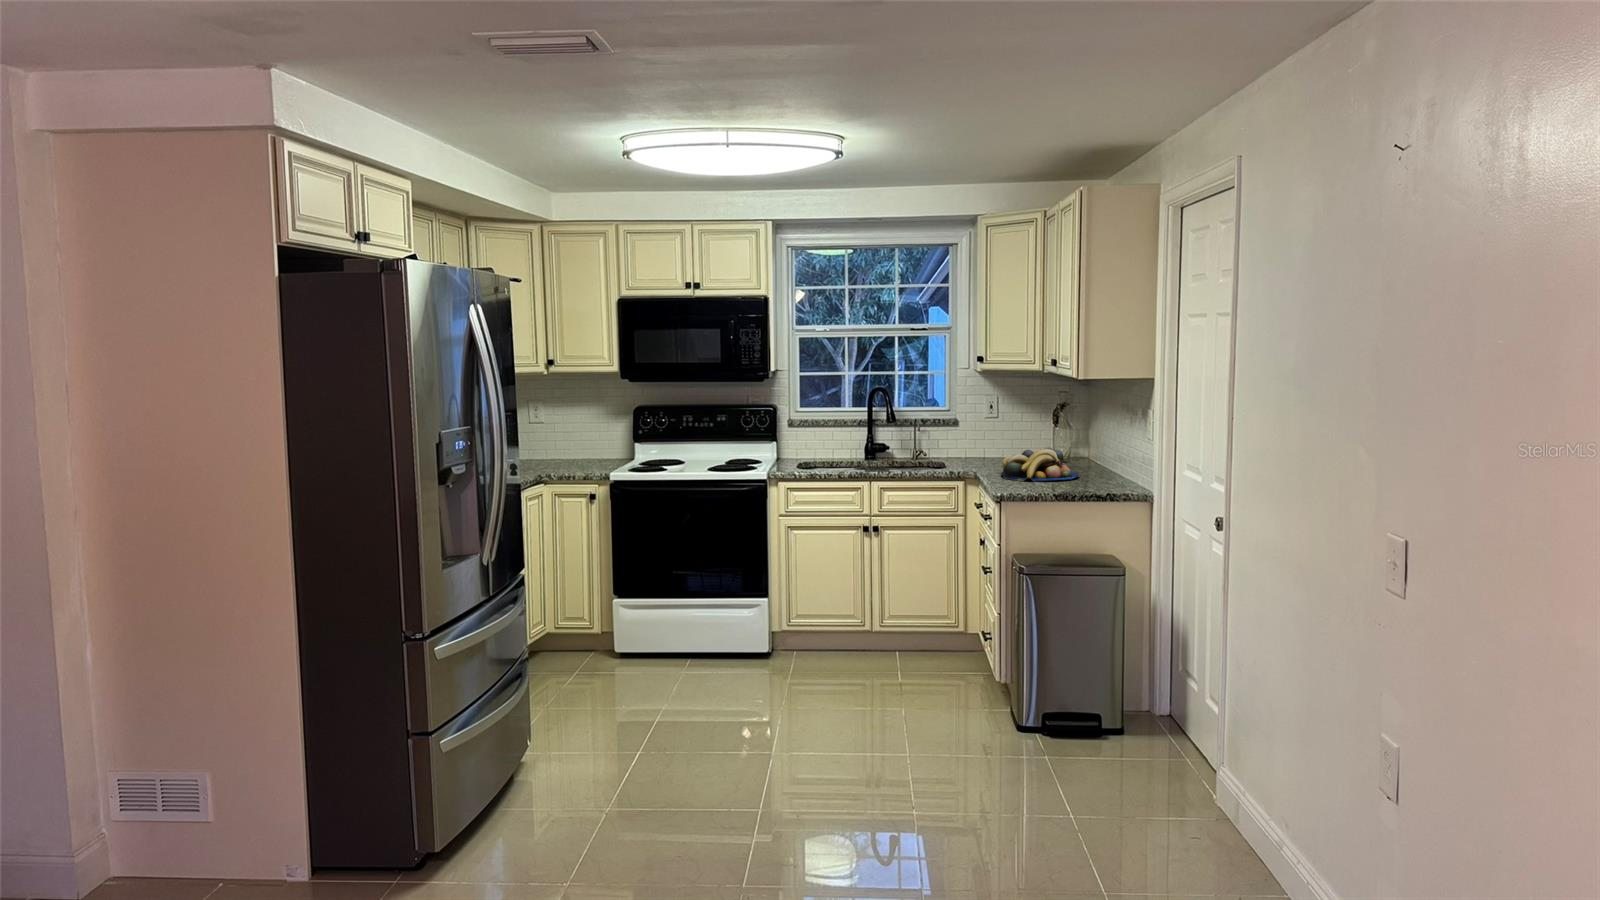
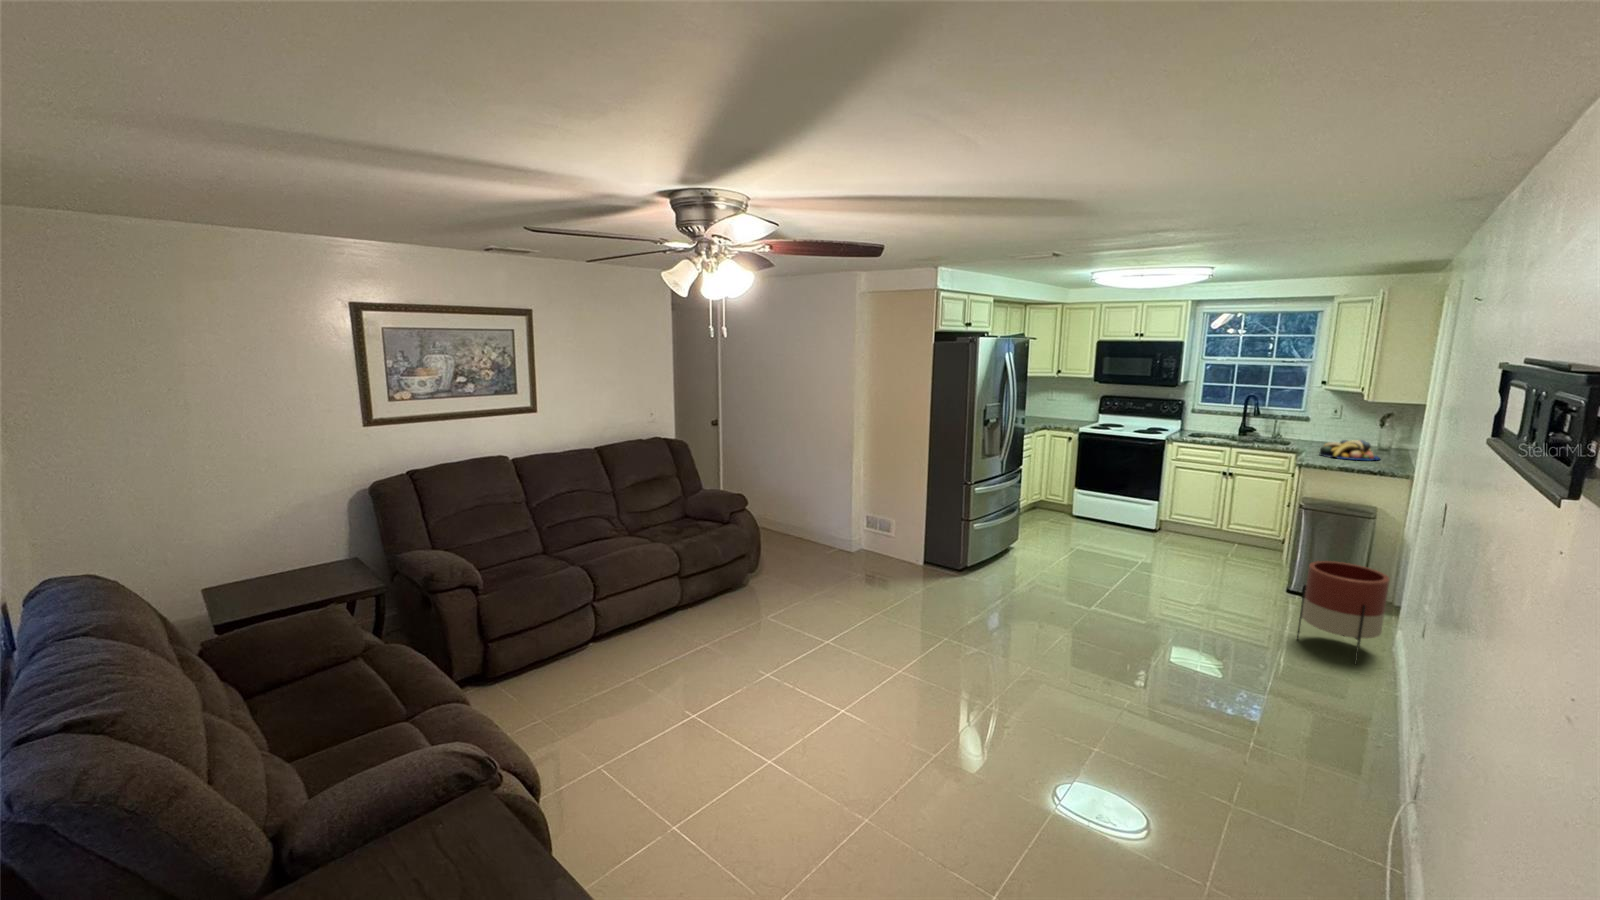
planter: none [1116,671,1244,869] -> present [1297,561,1389,664]

